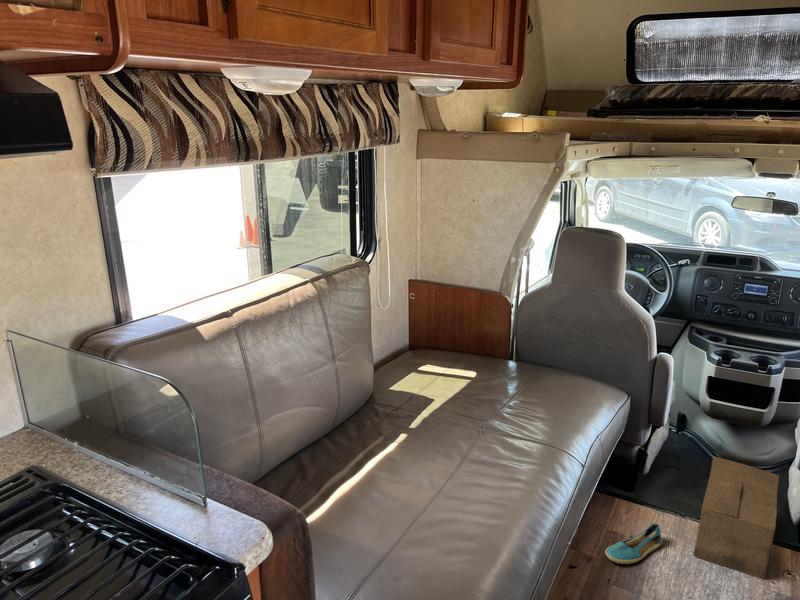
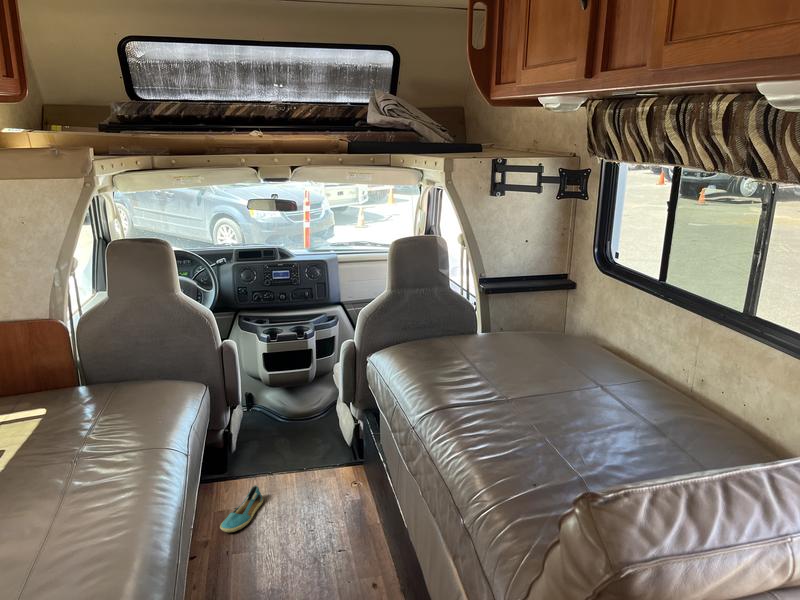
cardboard box: present [693,456,779,579] -> none [284,411,341,498]

